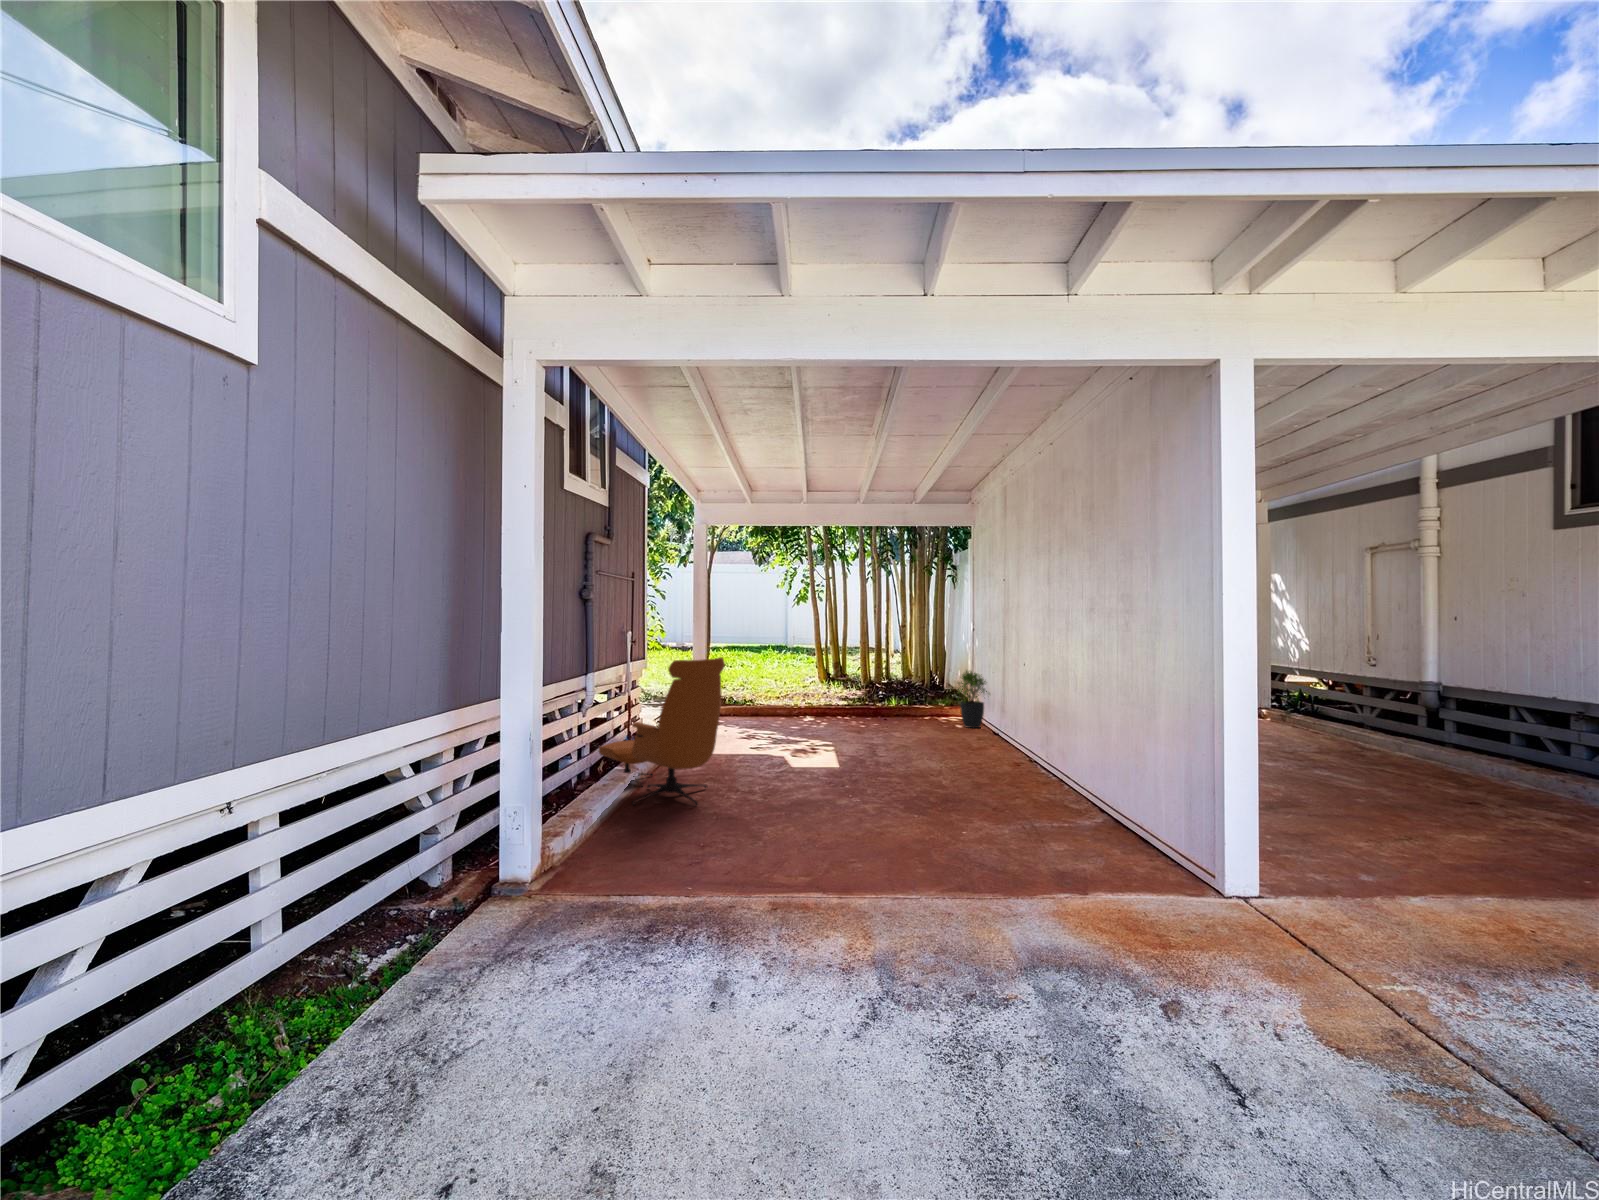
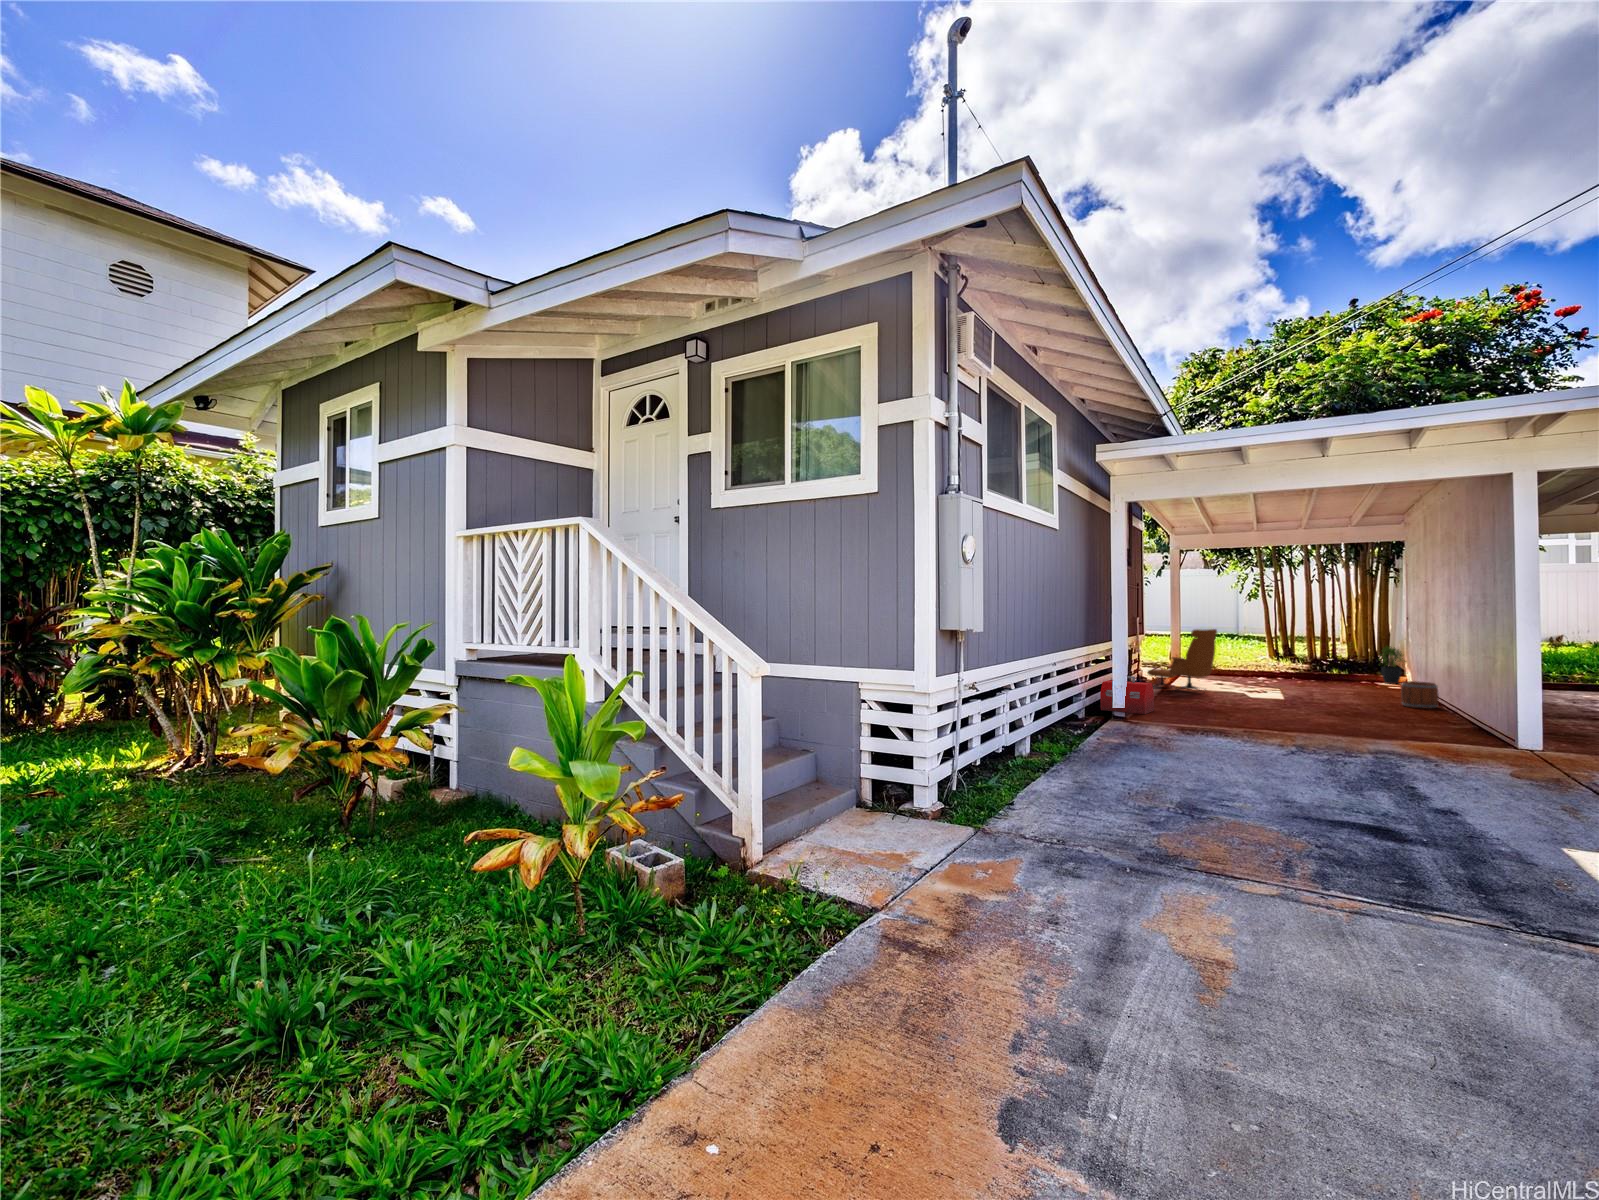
bucket: none [1043,758,1106,820] -> present [1401,681,1439,709]
toolbox: none [217,875,459,1067] -> present [1100,676,1154,714]

